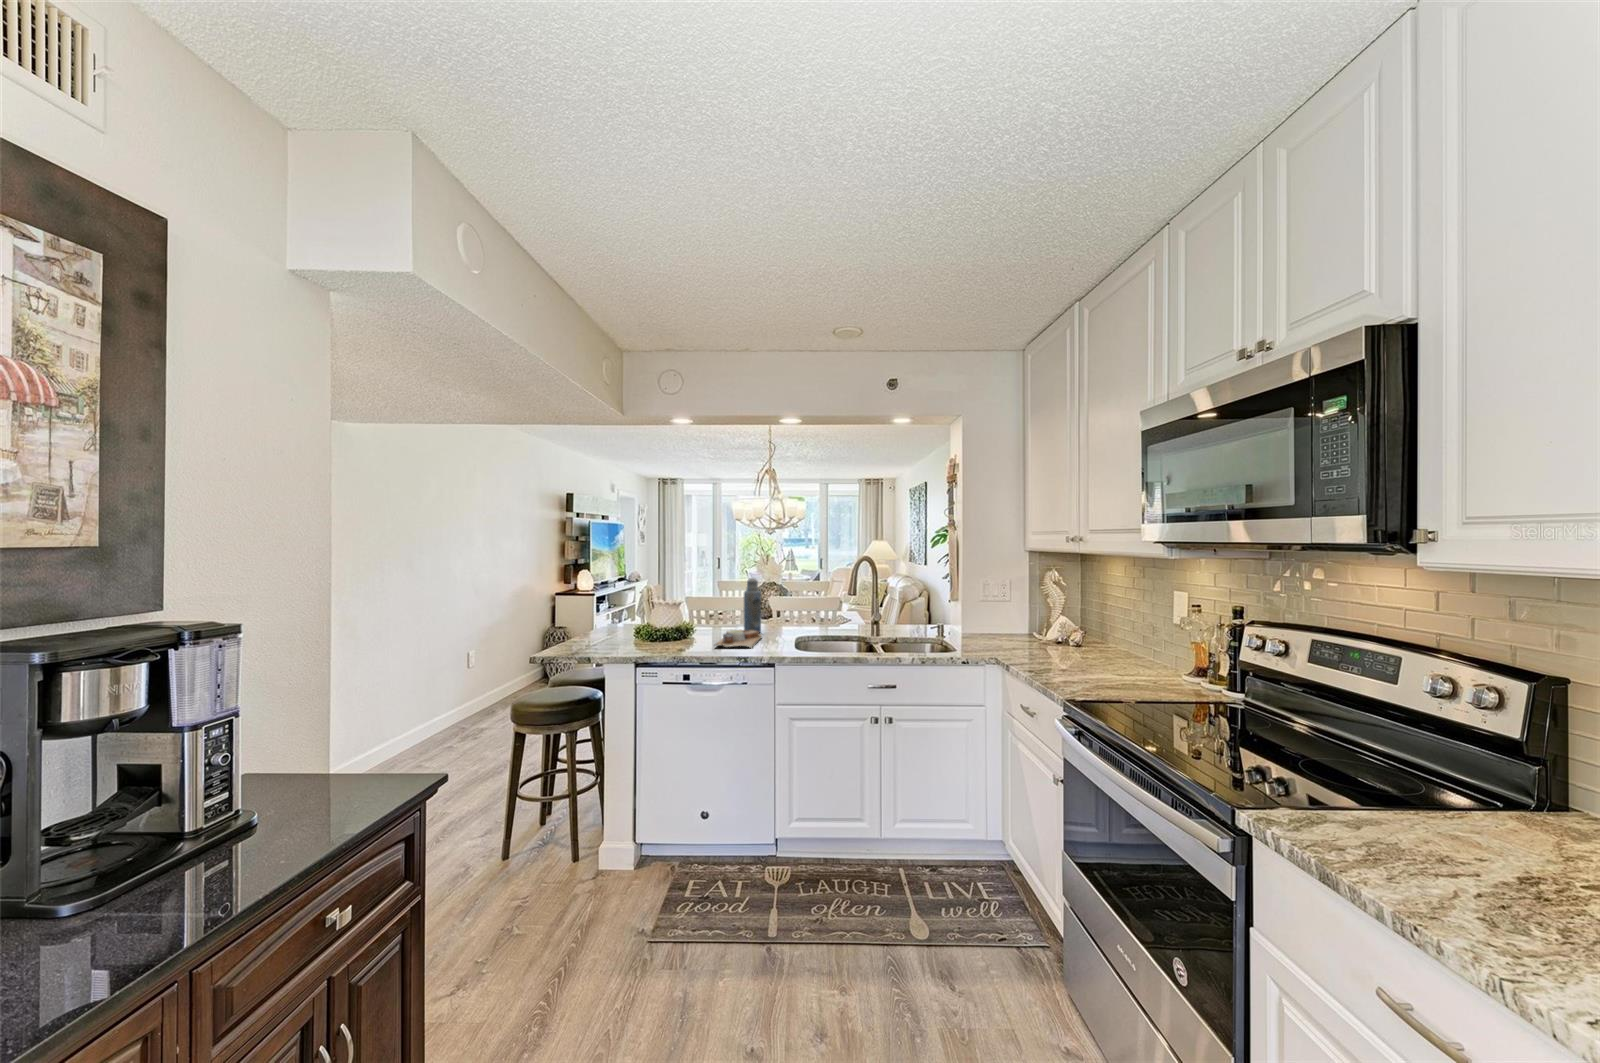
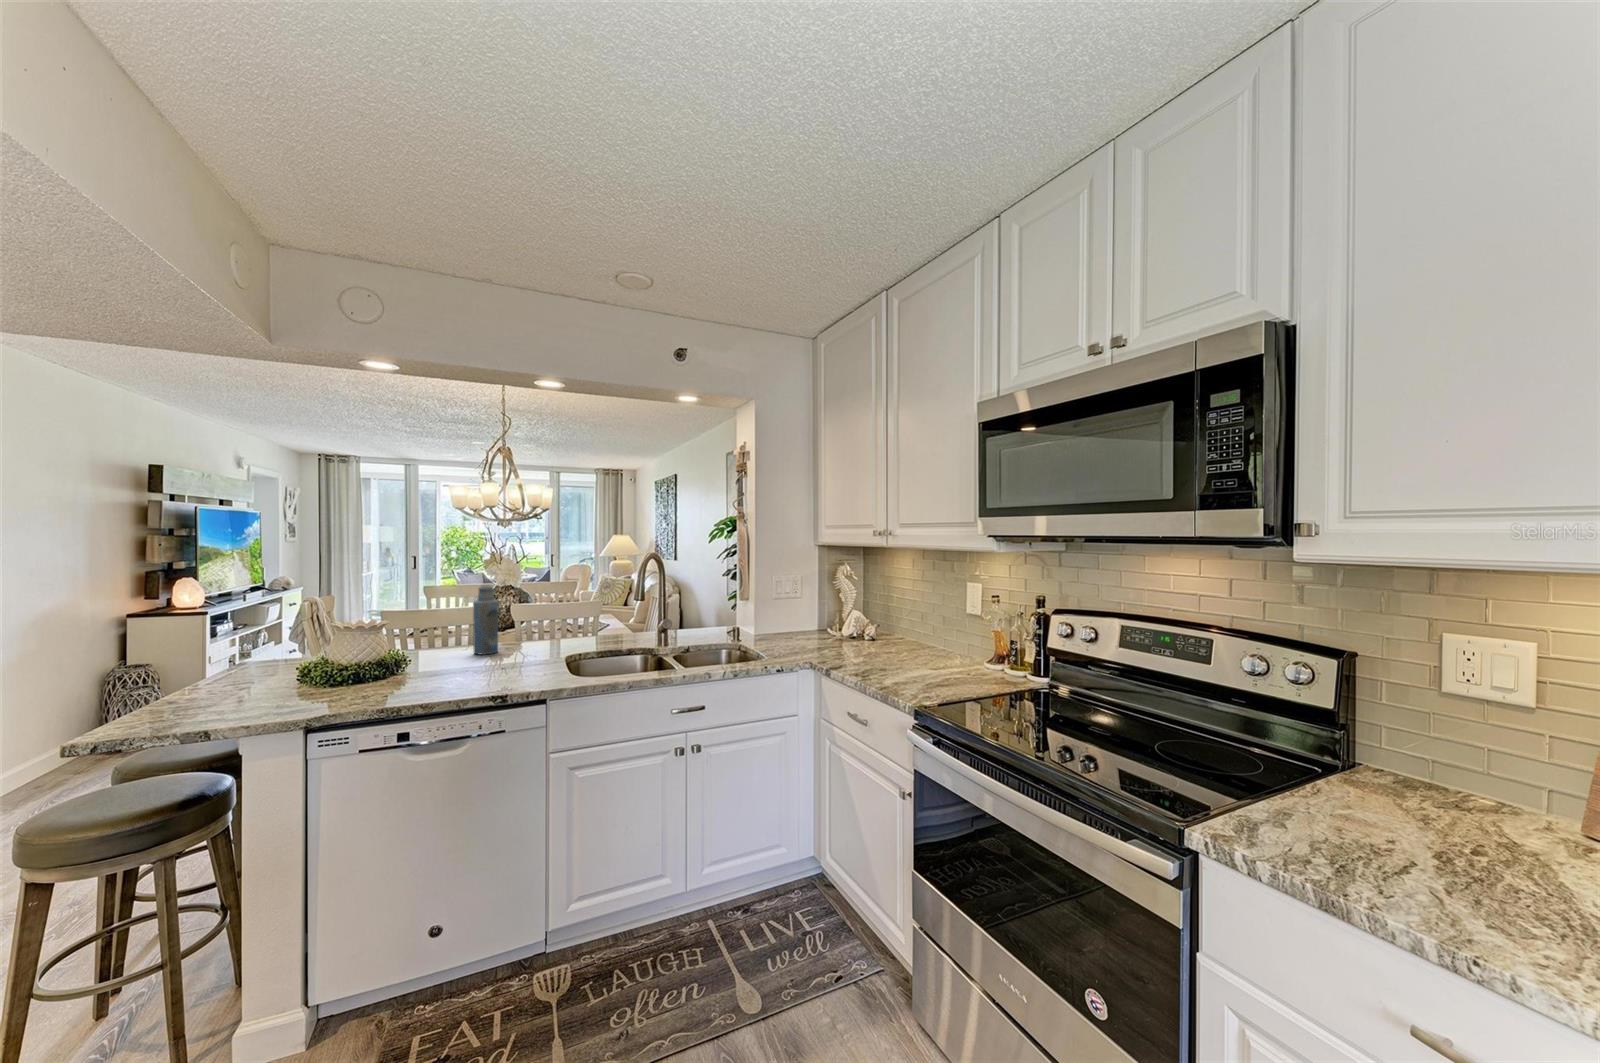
cutting board: present [715,630,762,648] -> none [442,651,506,682]

